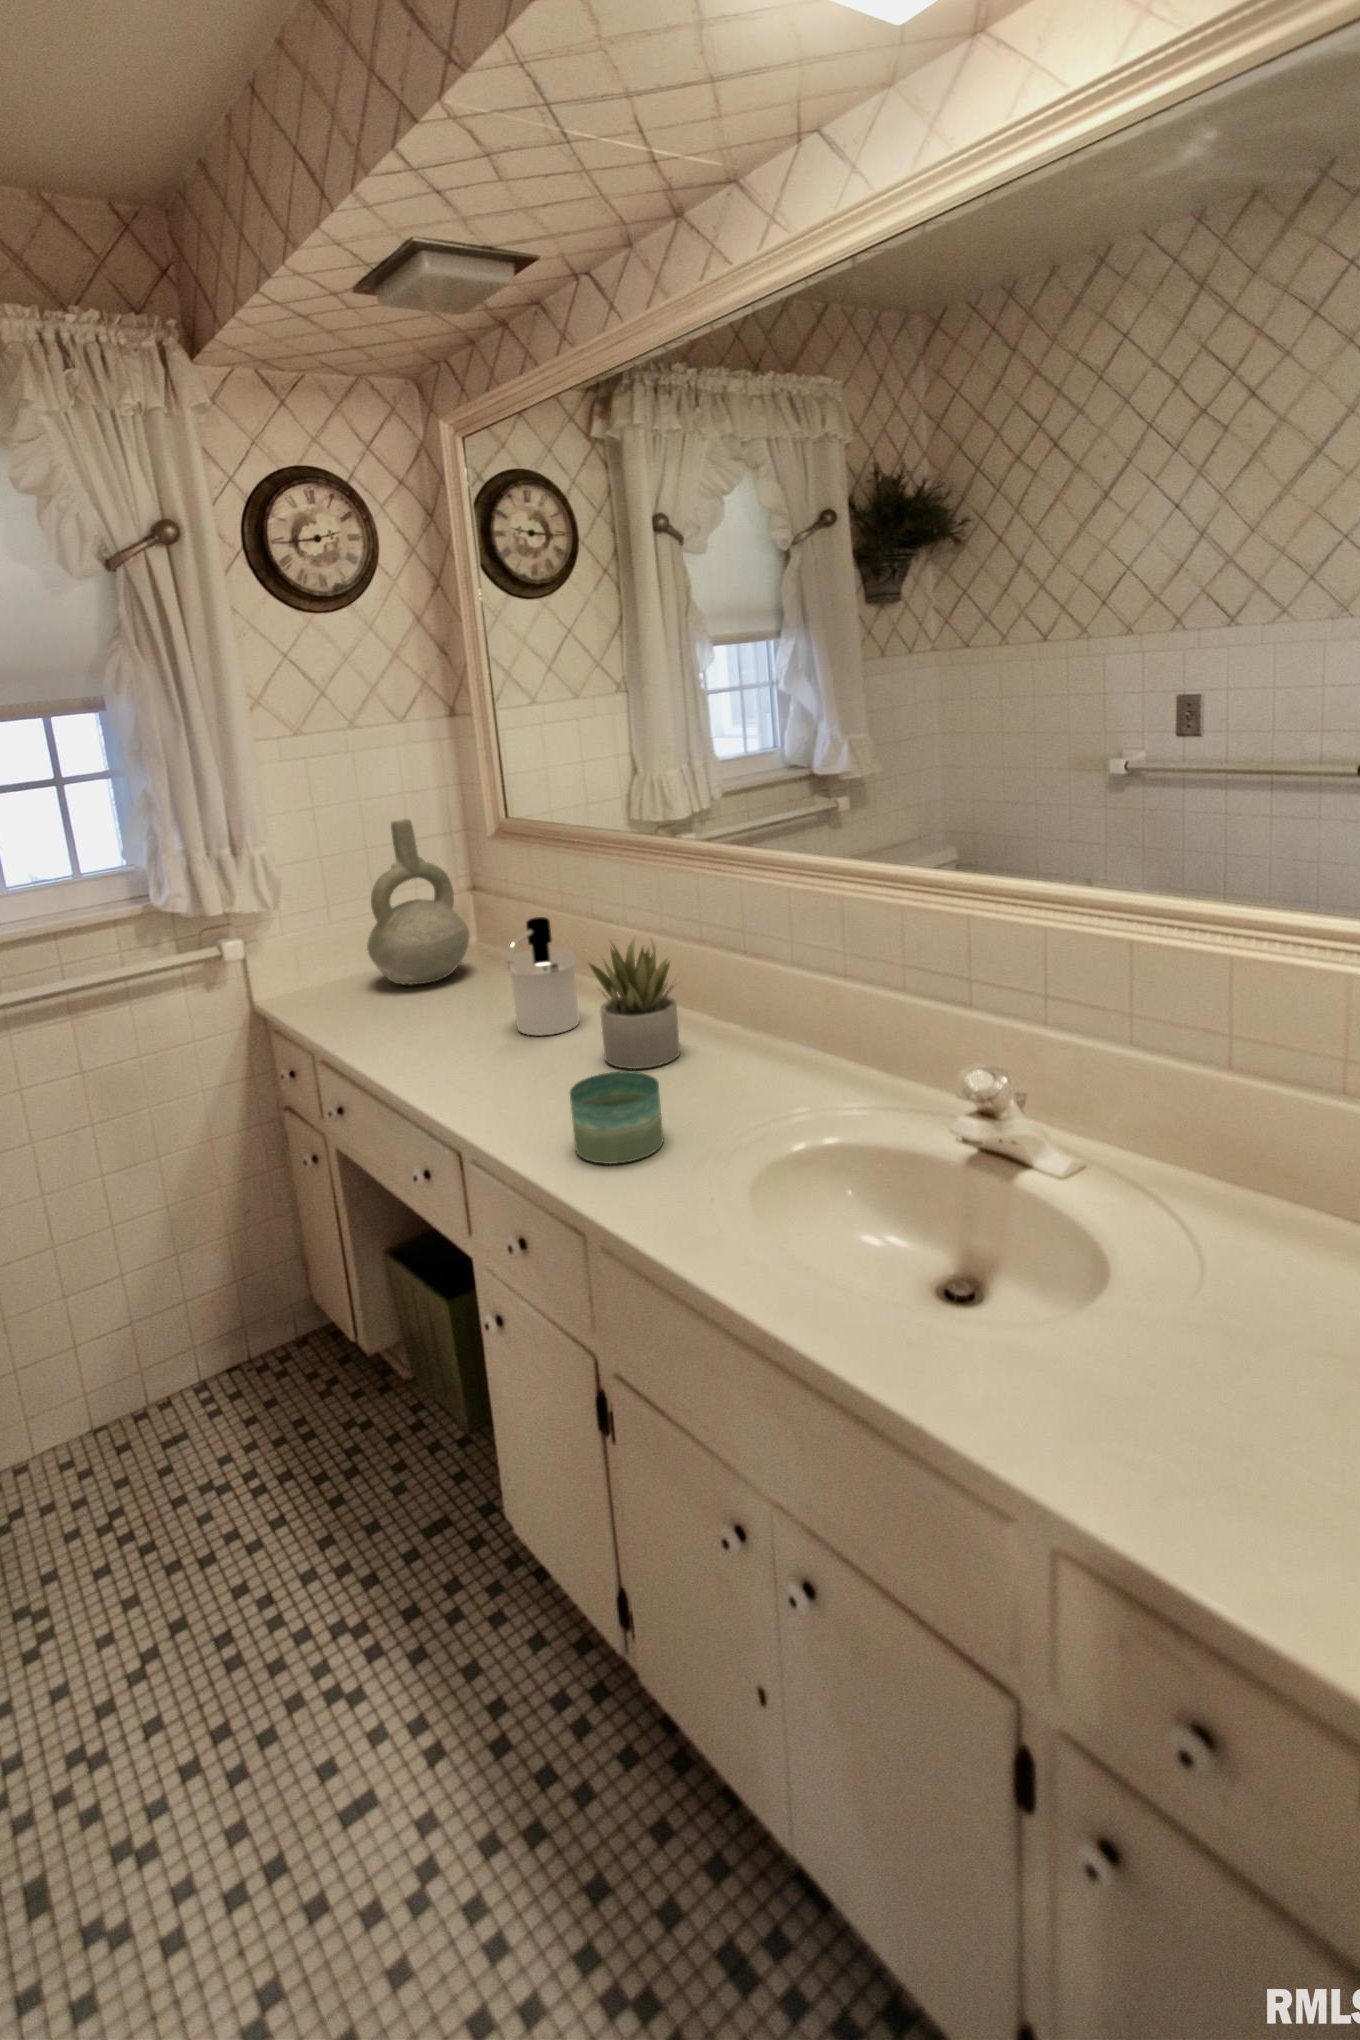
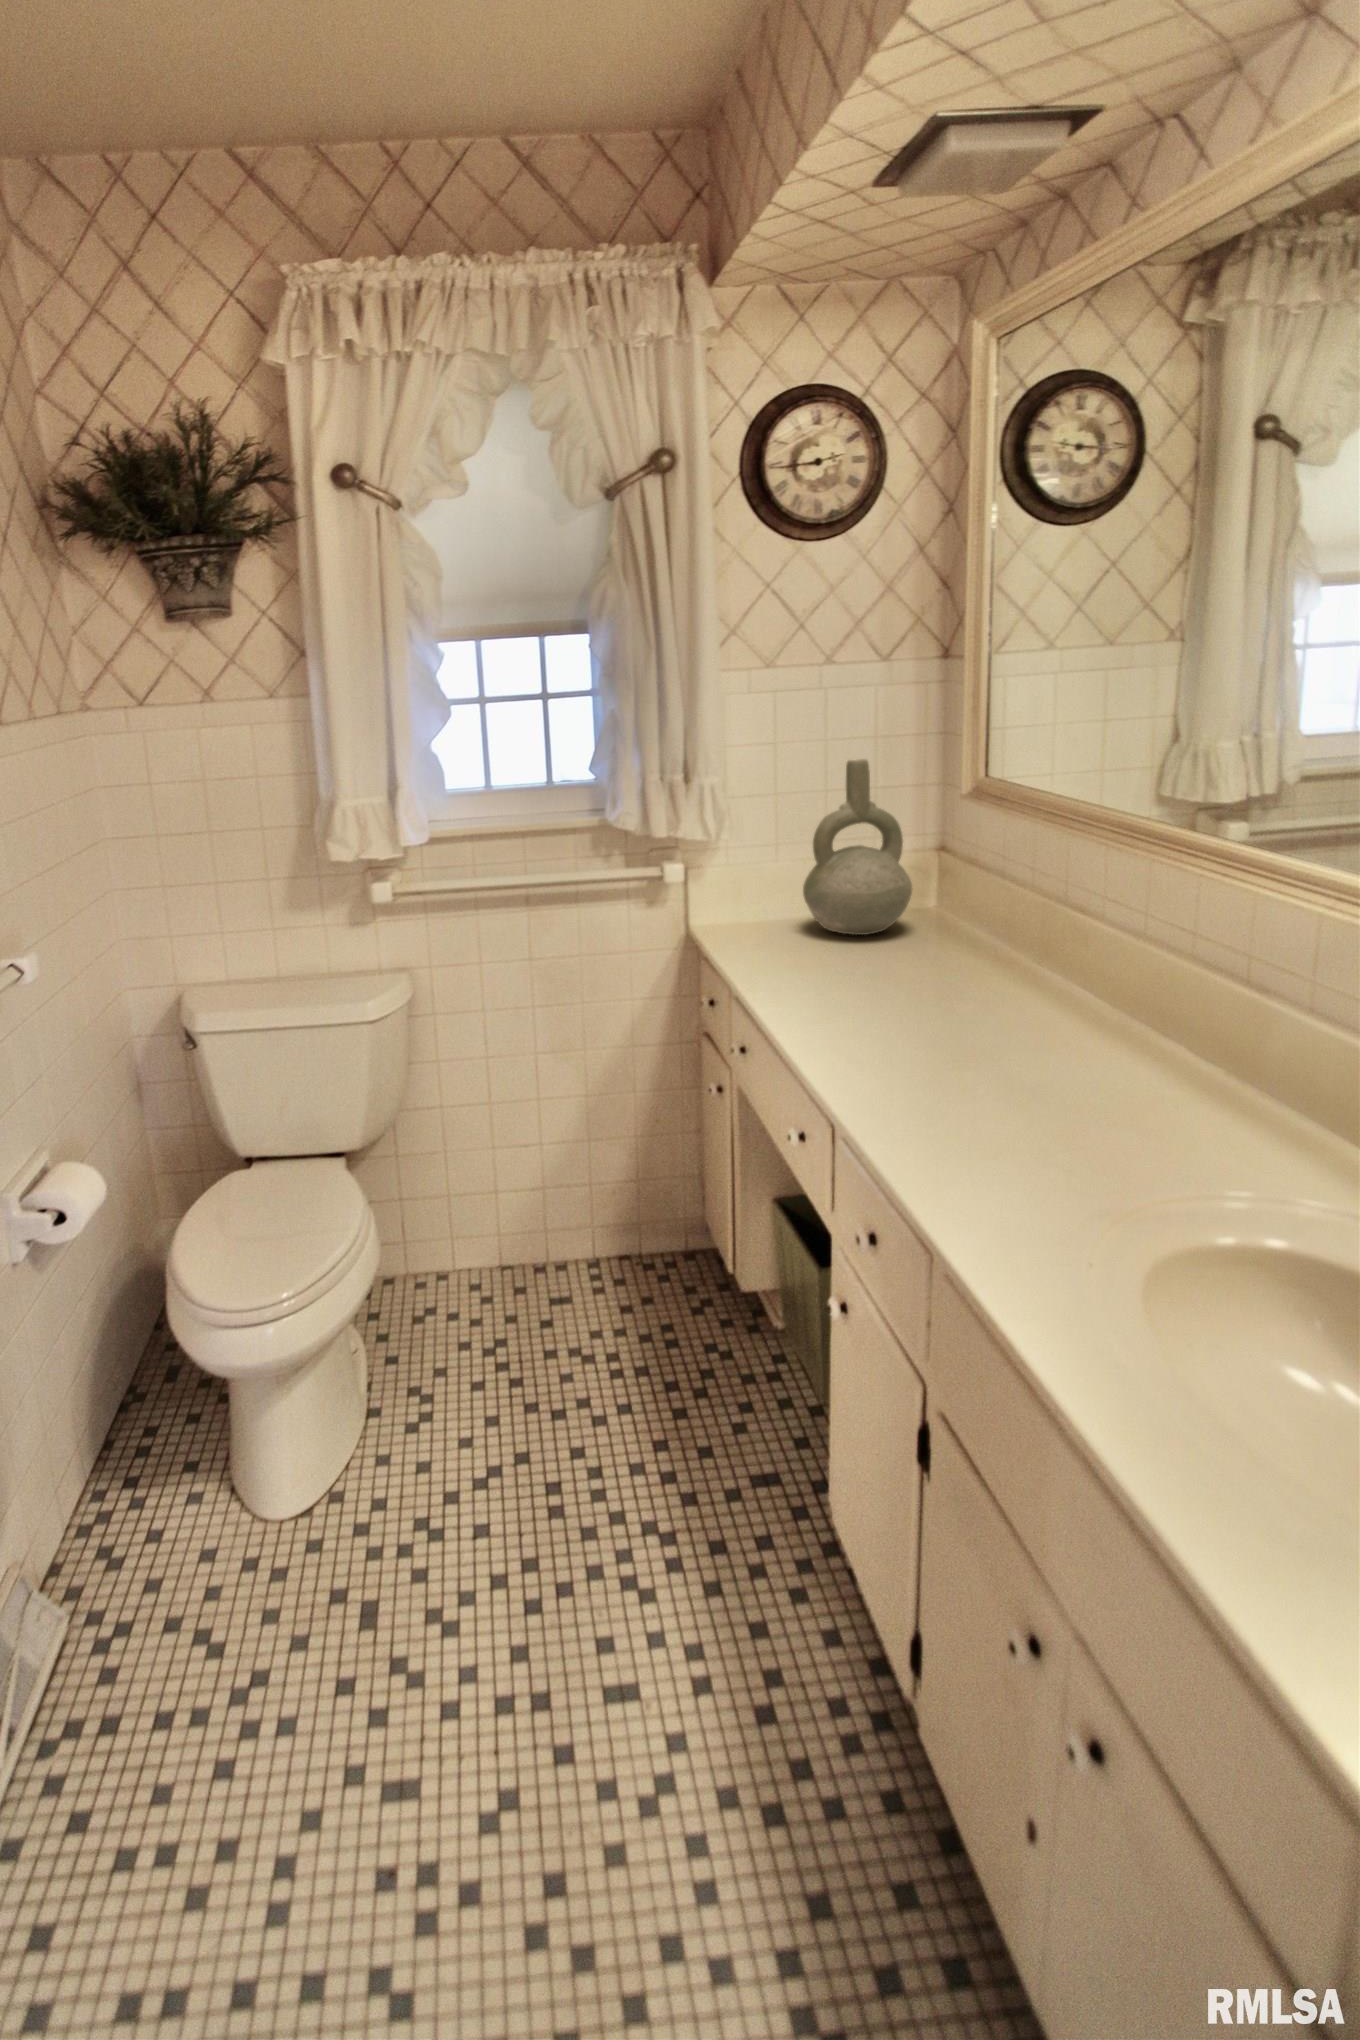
soap dispenser: present [507,917,579,1036] -> none [925,883,1012,1015]
succulent plant: present [589,939,680,1069] -> none [1014,919,1125,1076]
candle: present [570,1072,663,1164] -> none [940,1066,1053,1171]

